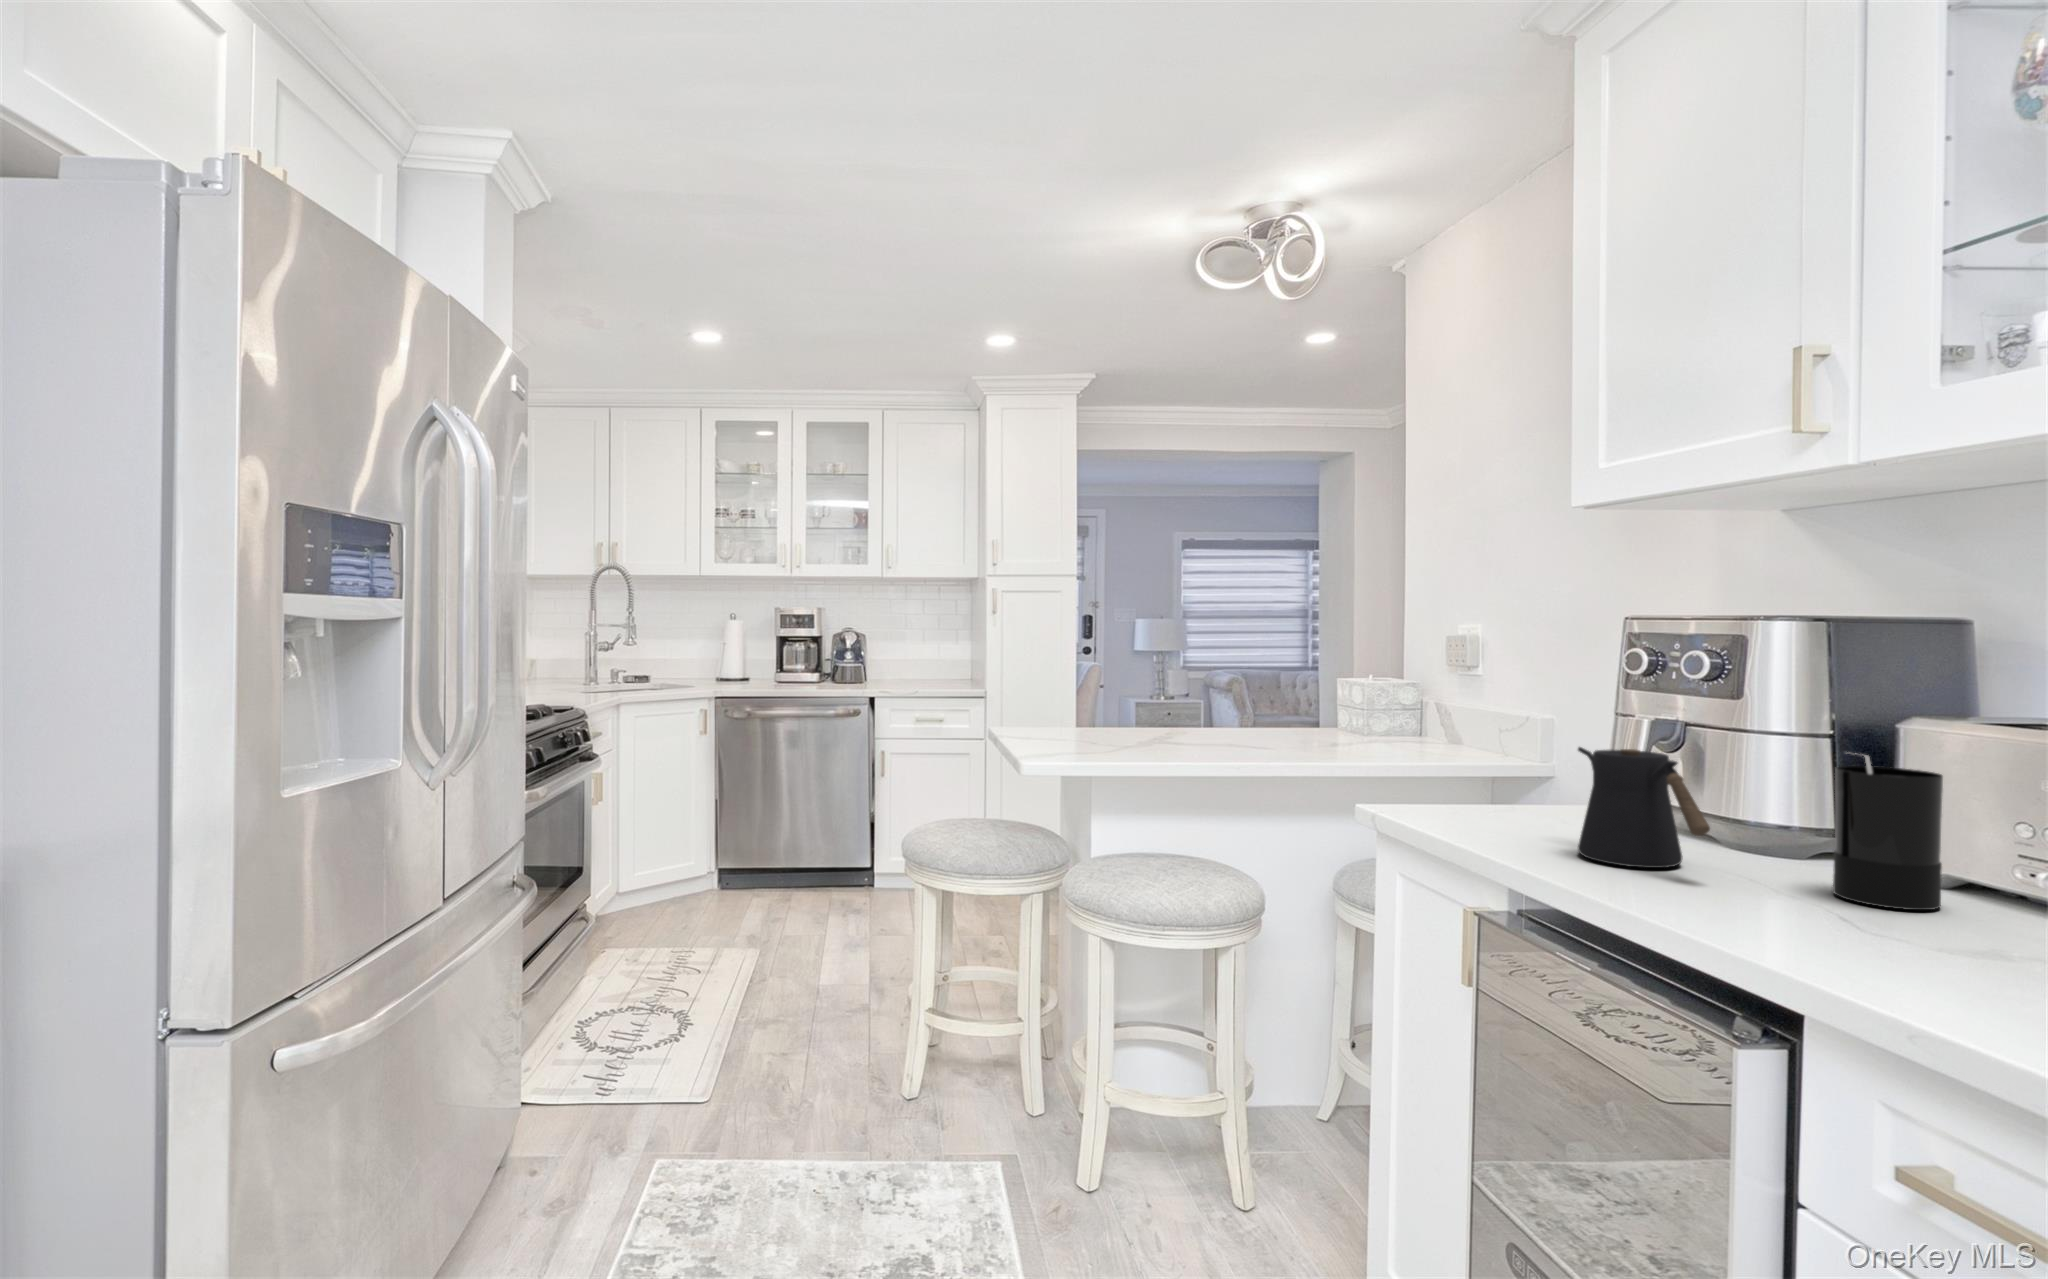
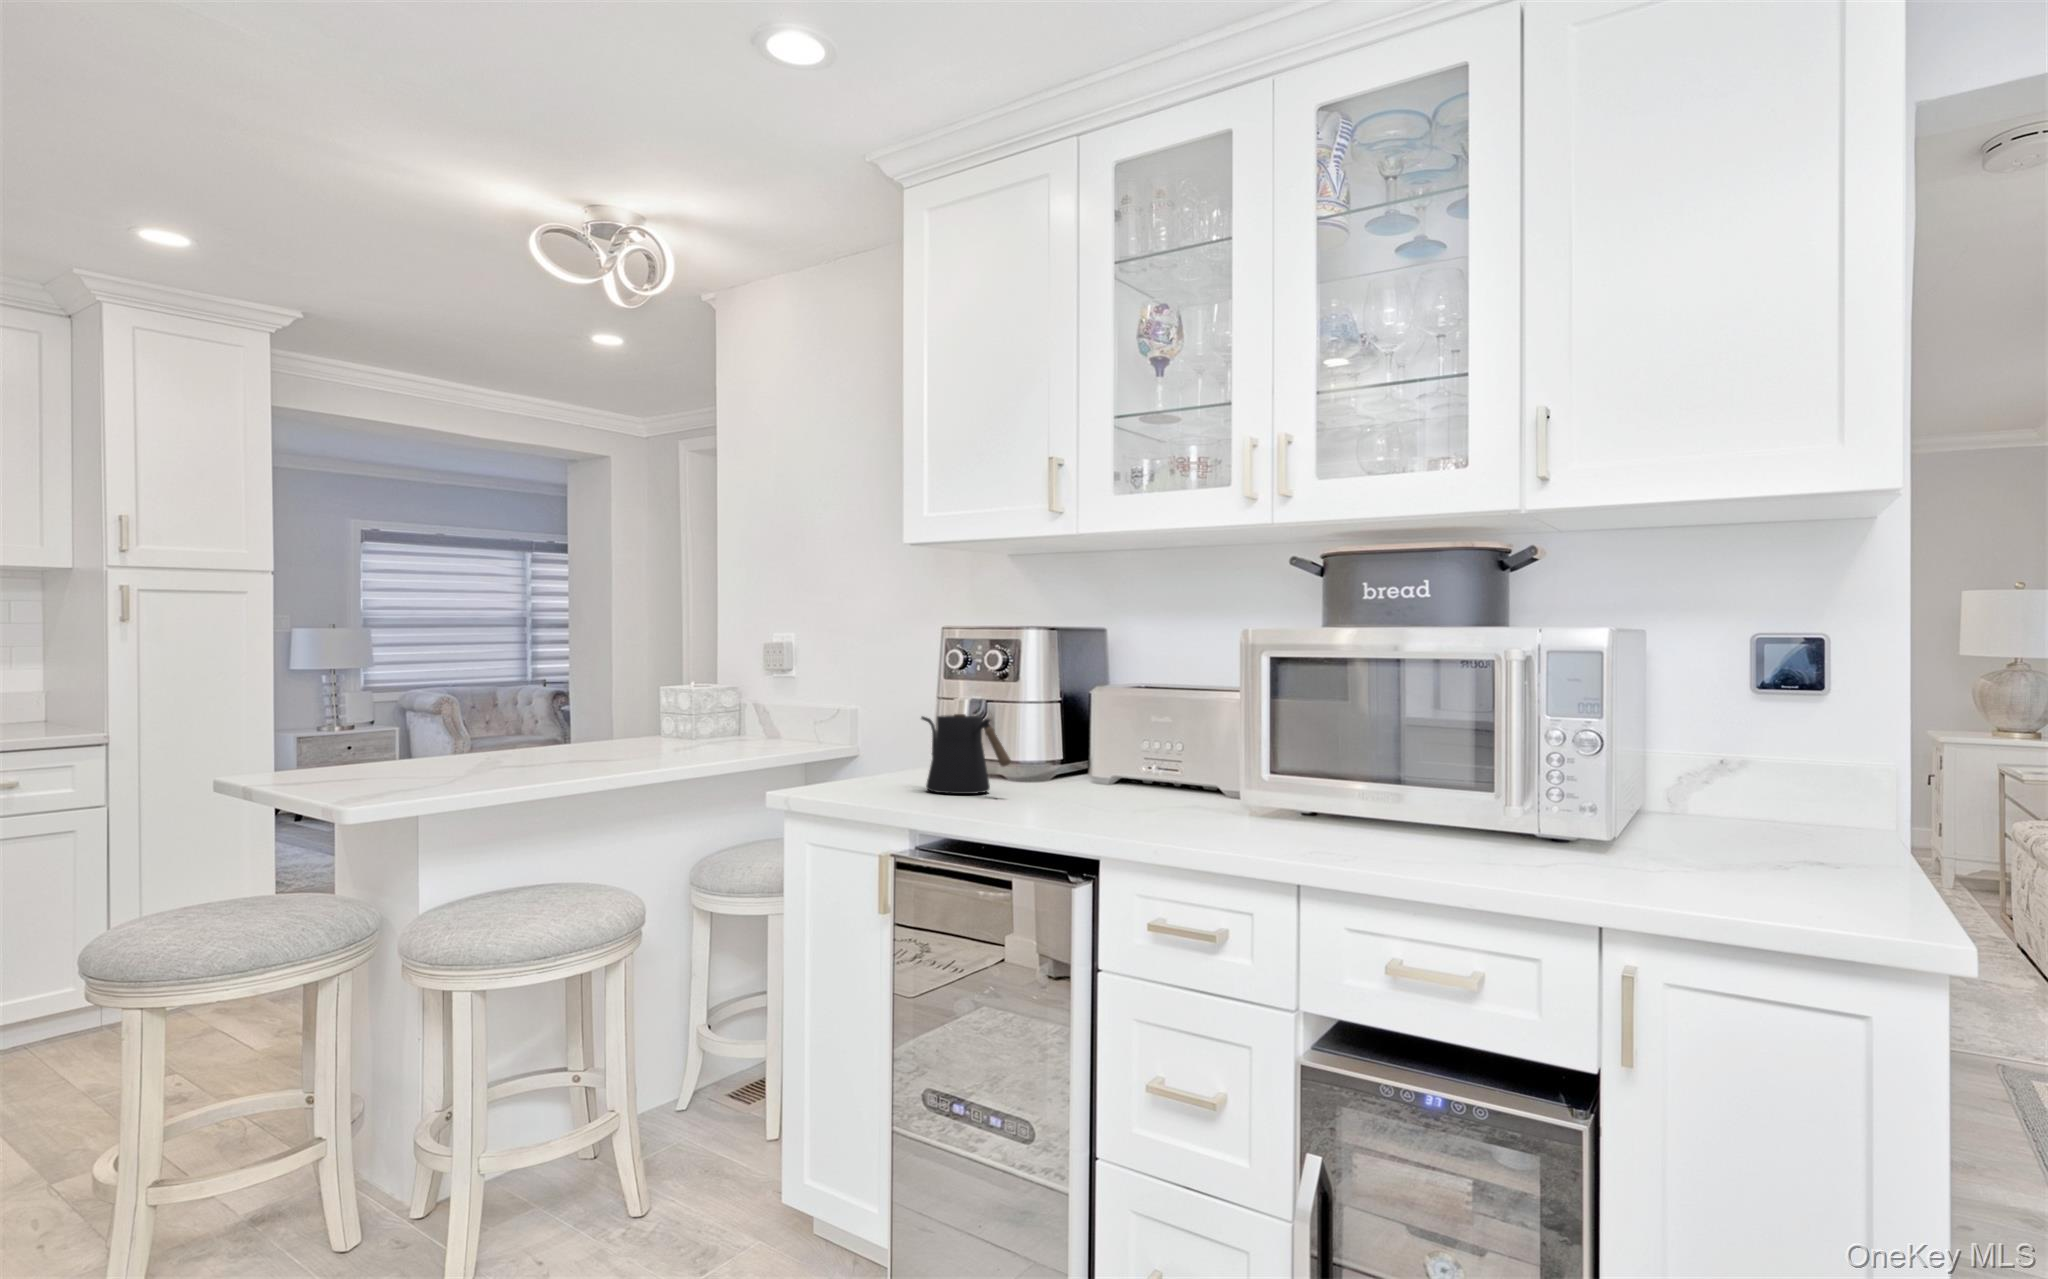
candle: present [1833,753,1943,910] -> none [1073,709,1126,800]

